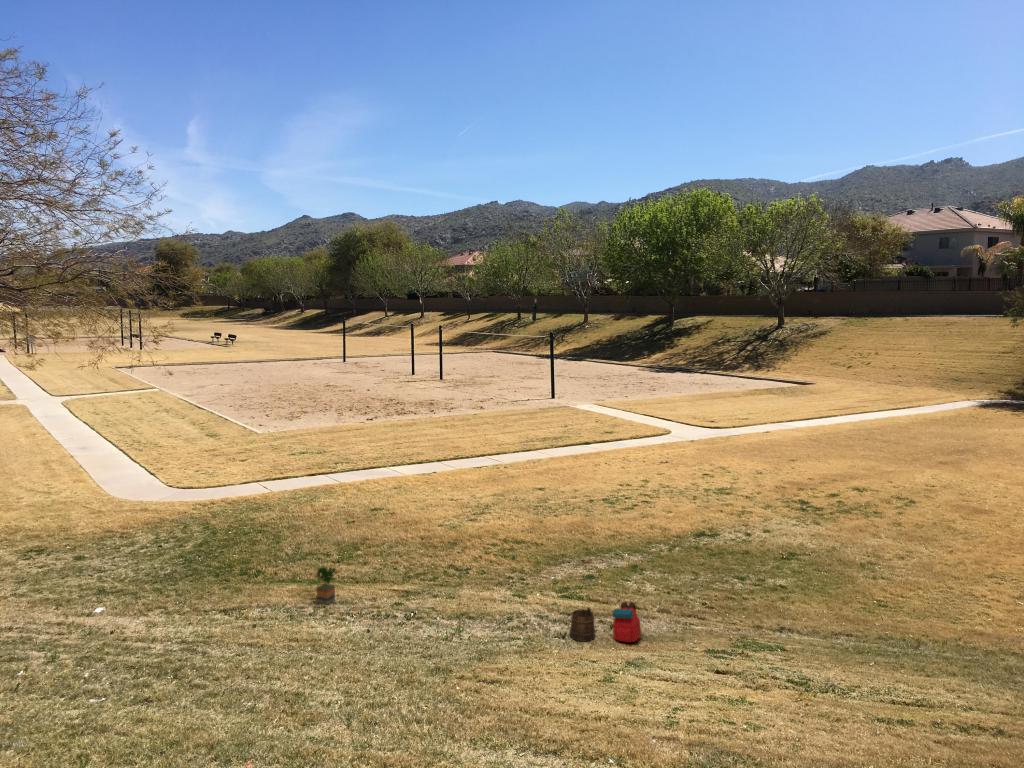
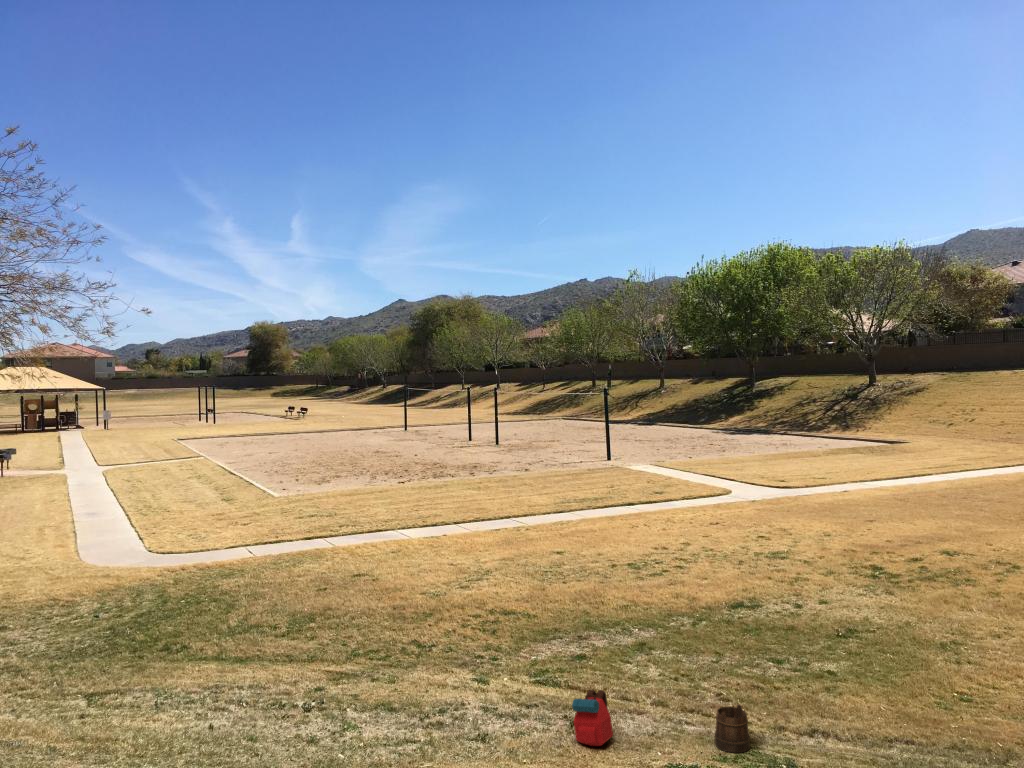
potted tree: present [317,567,338,604] -> none [225,638,257,686]
bucket: present [570,608,595,642] -> present [715,705,750,753]

